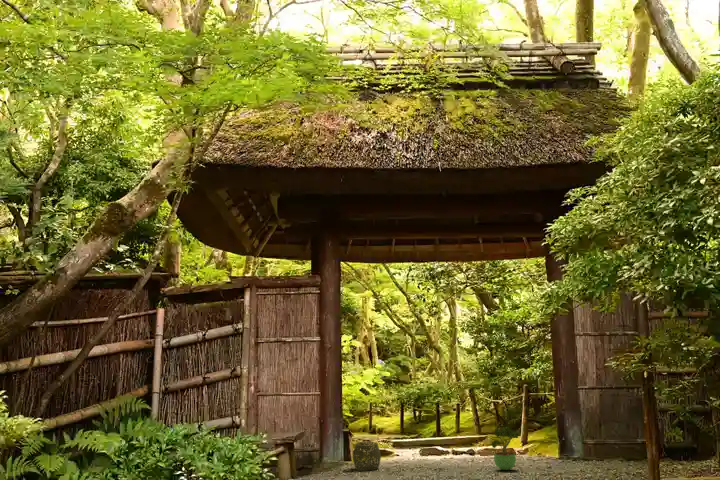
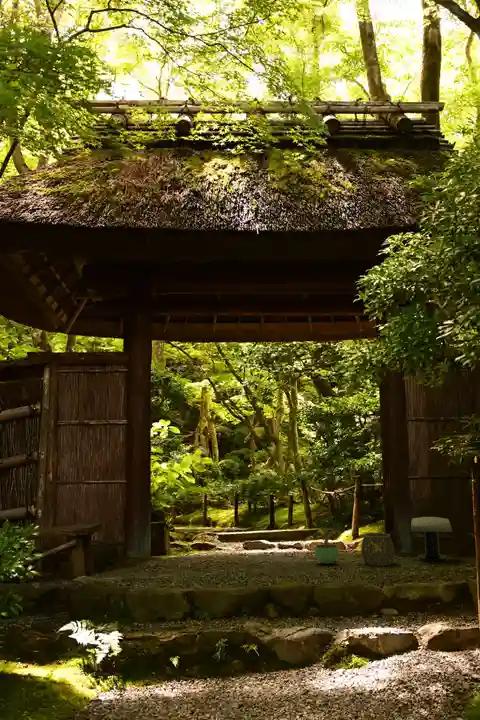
stool: none [582,427,622,469] -> present [411,517,452,562]
woven basket: present [353,442,381,470] -> present [361,533,395,566]

